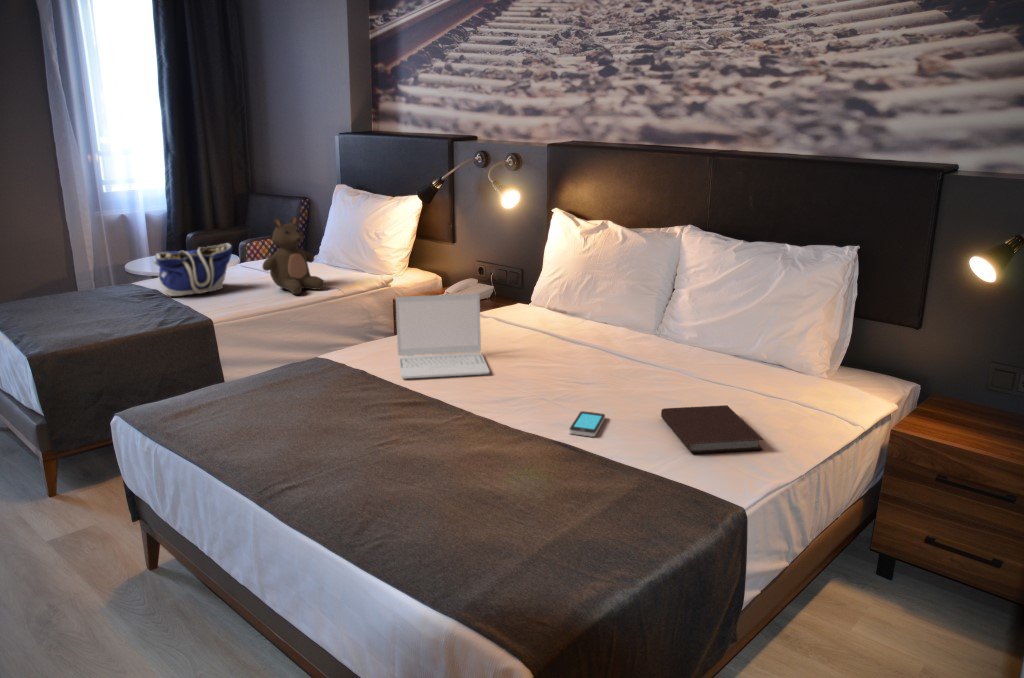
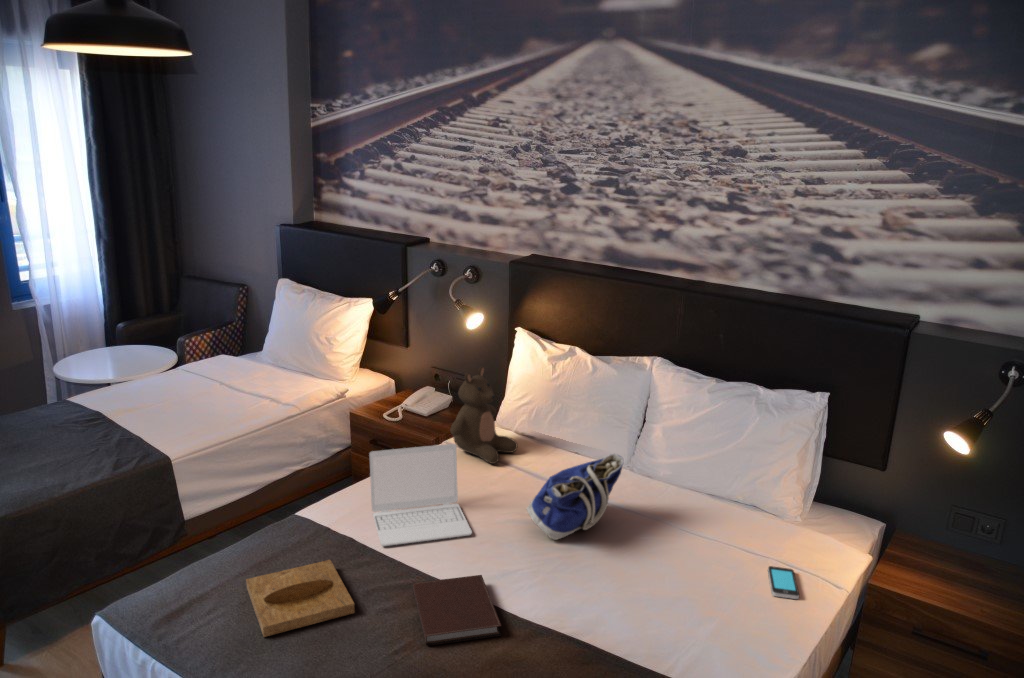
stuffed bear: present [263,216,325,294] -> present [450,366,518,464]
tote bag: present [154,243,233,296] -> present [527,454,623,540]
tray: none [271,382,366,431] -> present [246,560,355,637]
notebook: present [661,405,764,454] -> present [413,575,501,645]
smartphone: present [569,411,605,437] -> present [768,566,799,599]

